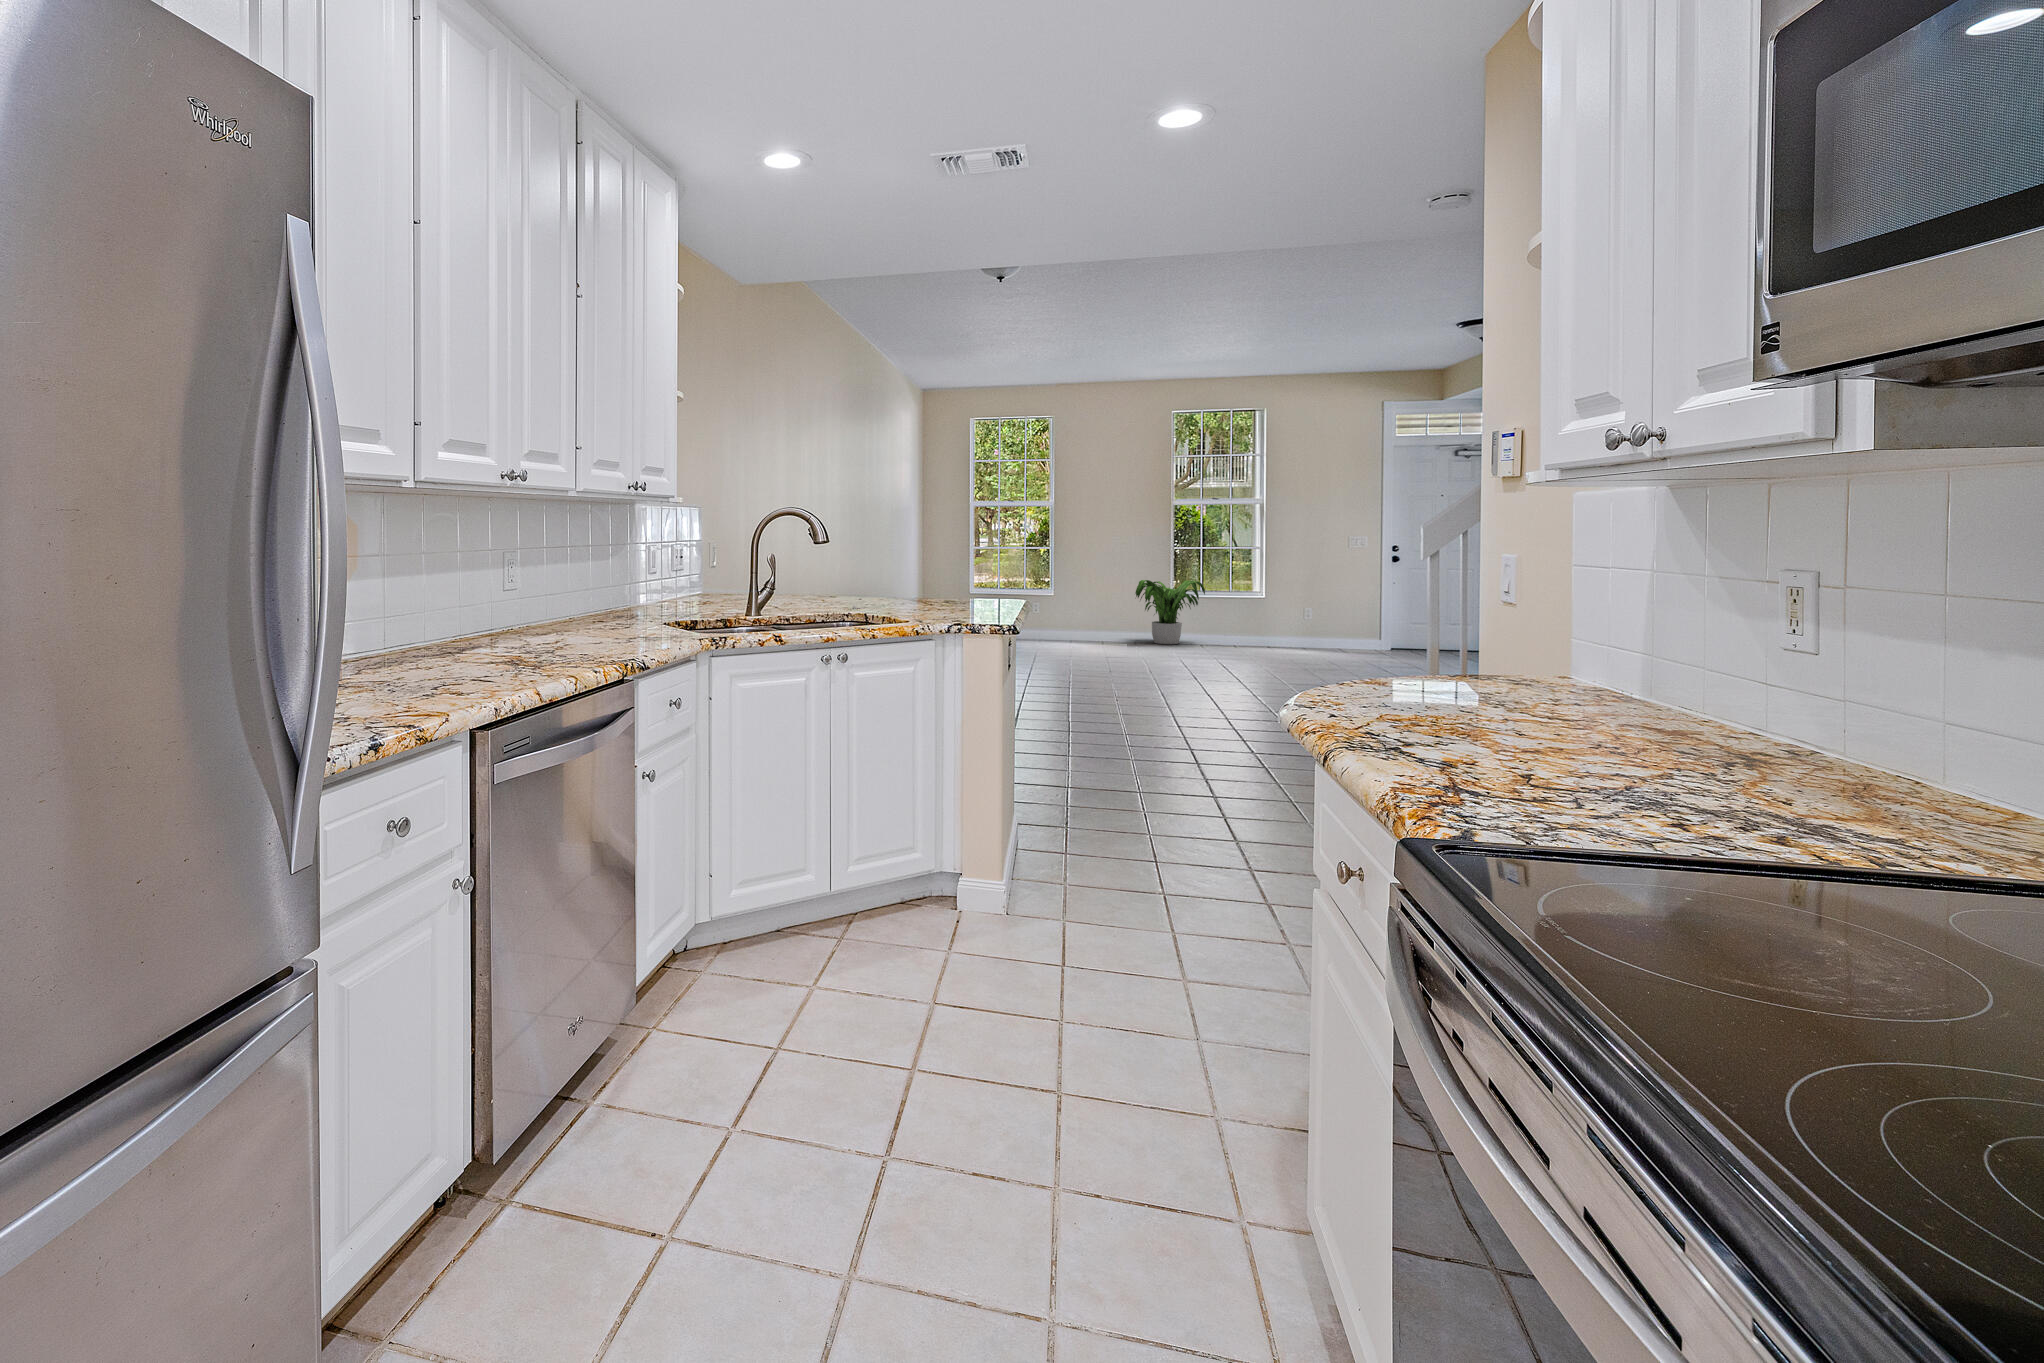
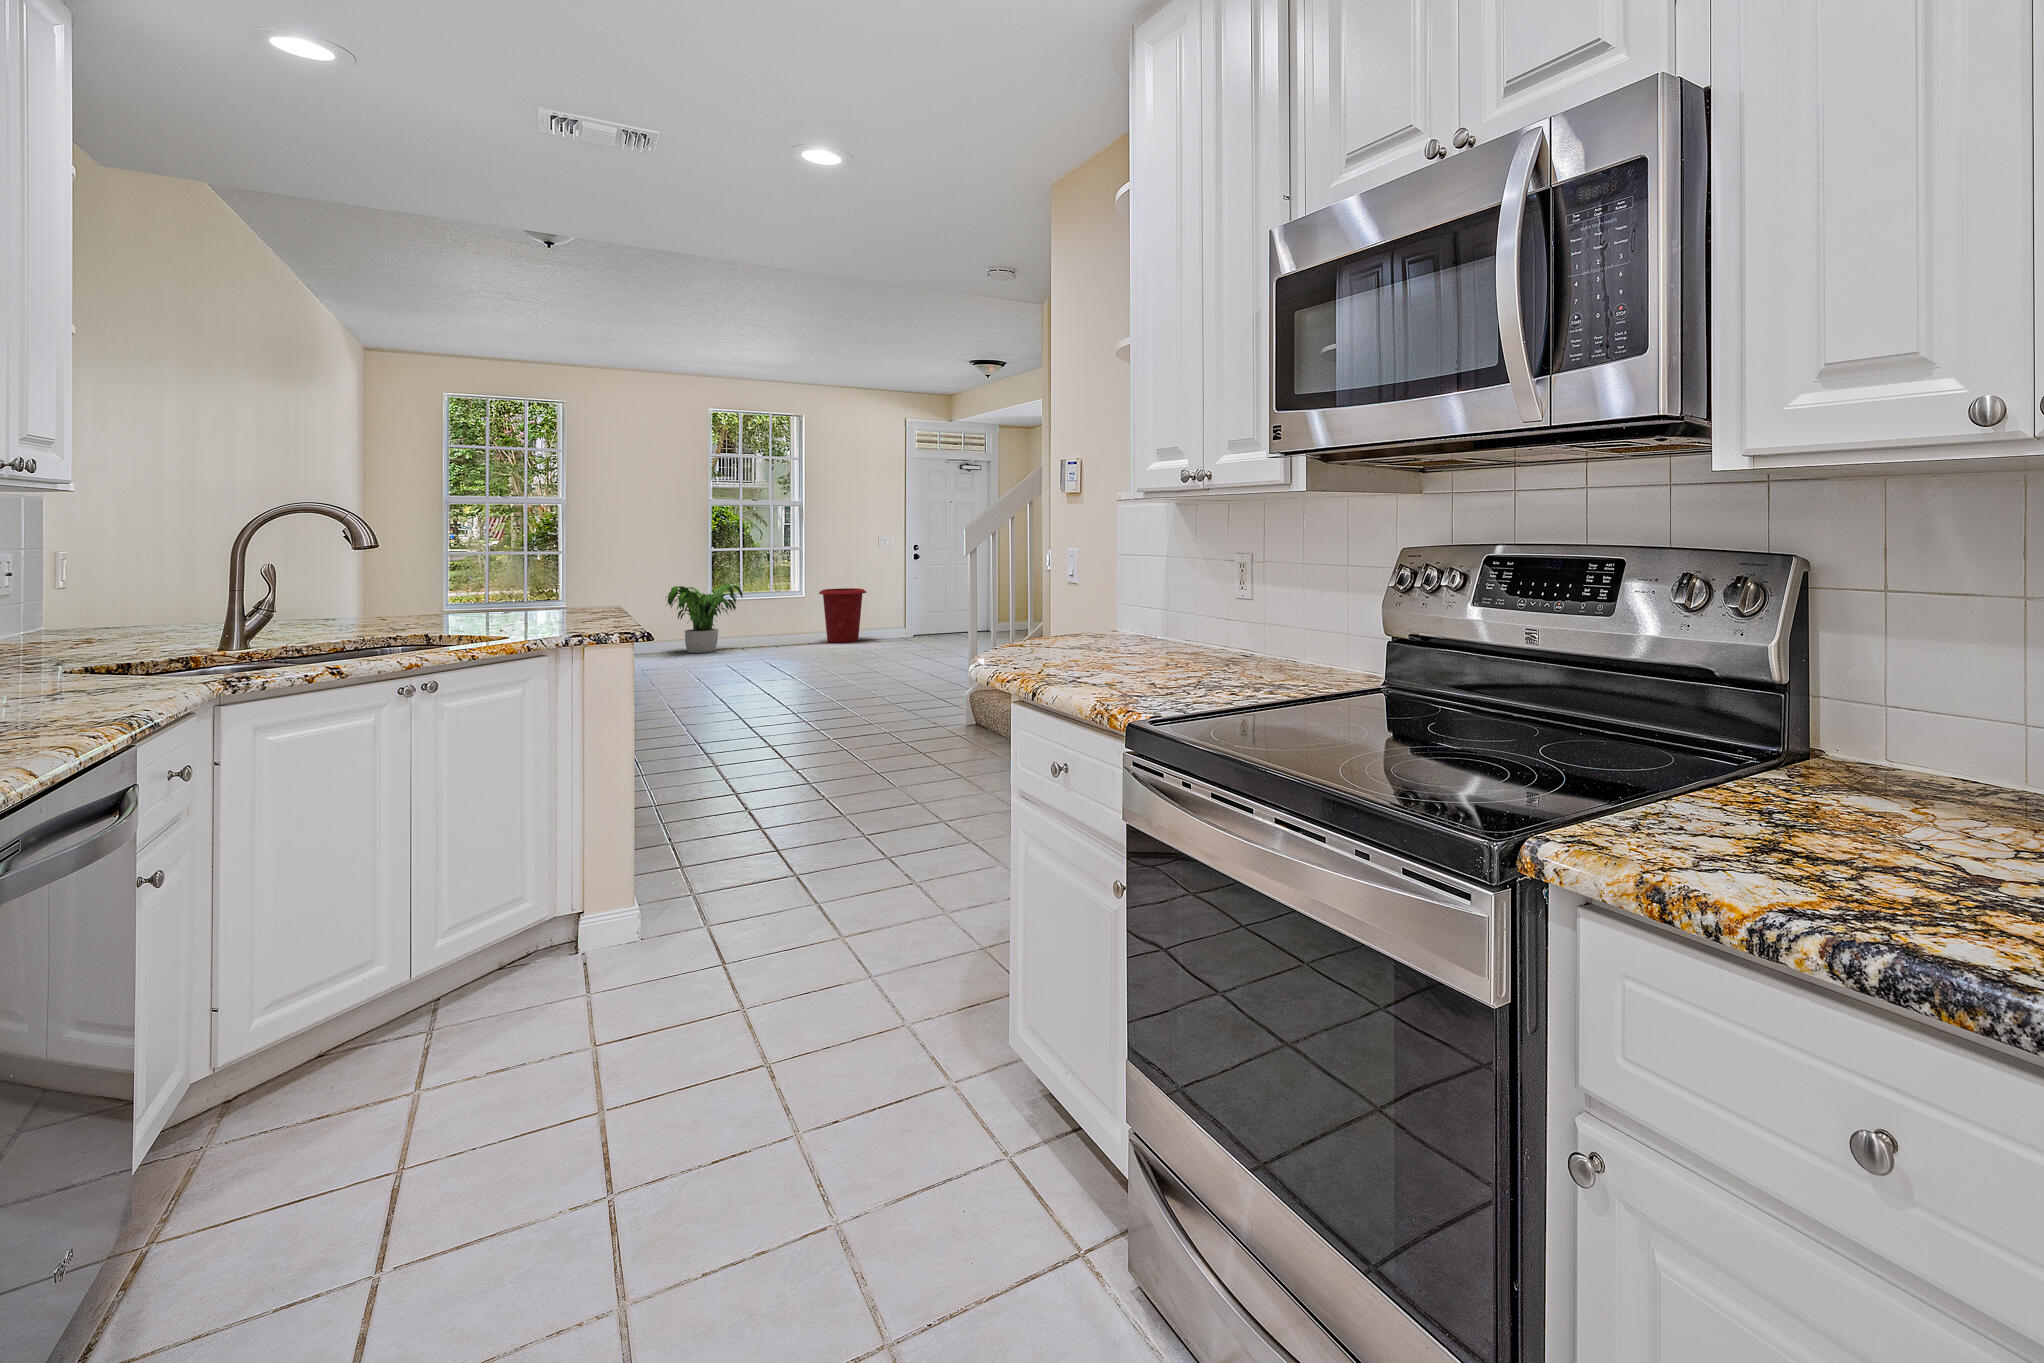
waste bin: none [1282,590,1336,647] -> present [819,588,866,643]

